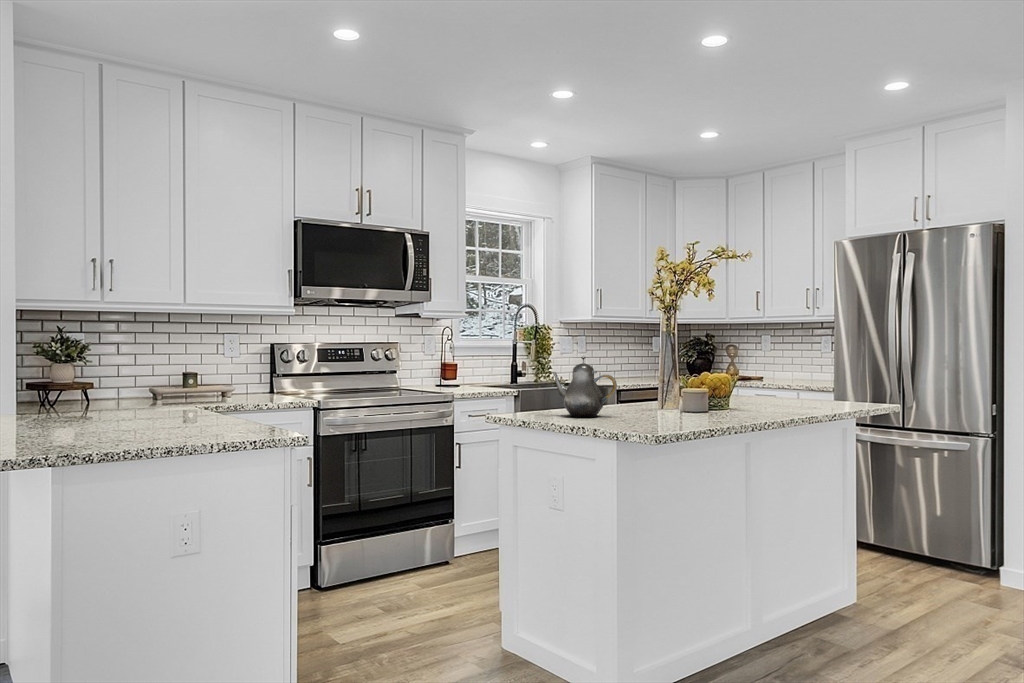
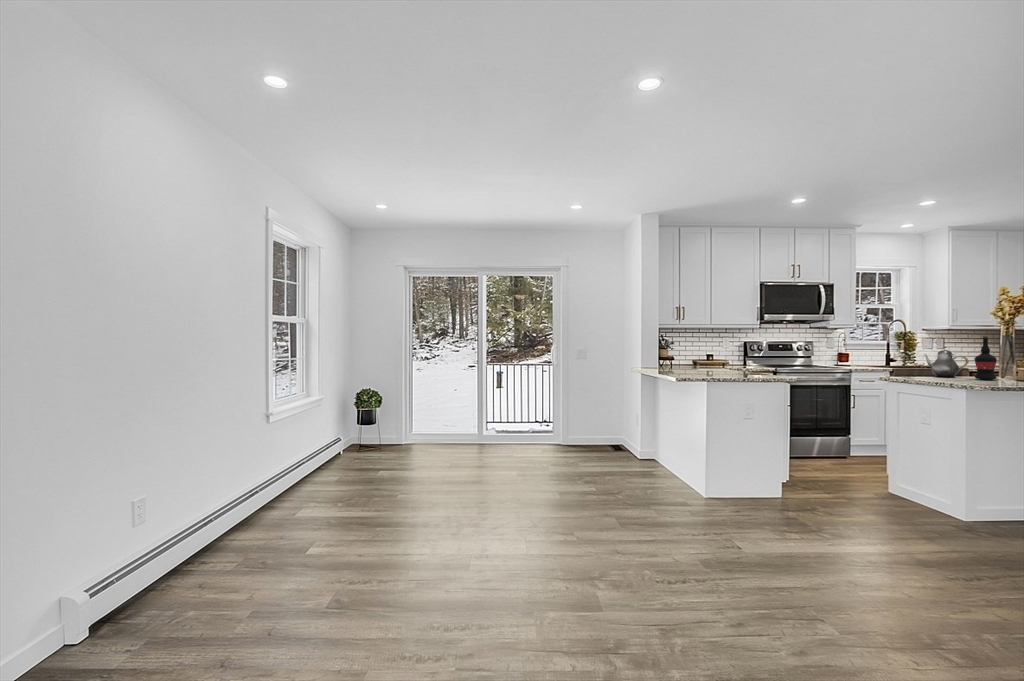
wine bottle: none [626,336,657,422] -> present [975,336,997,380]

